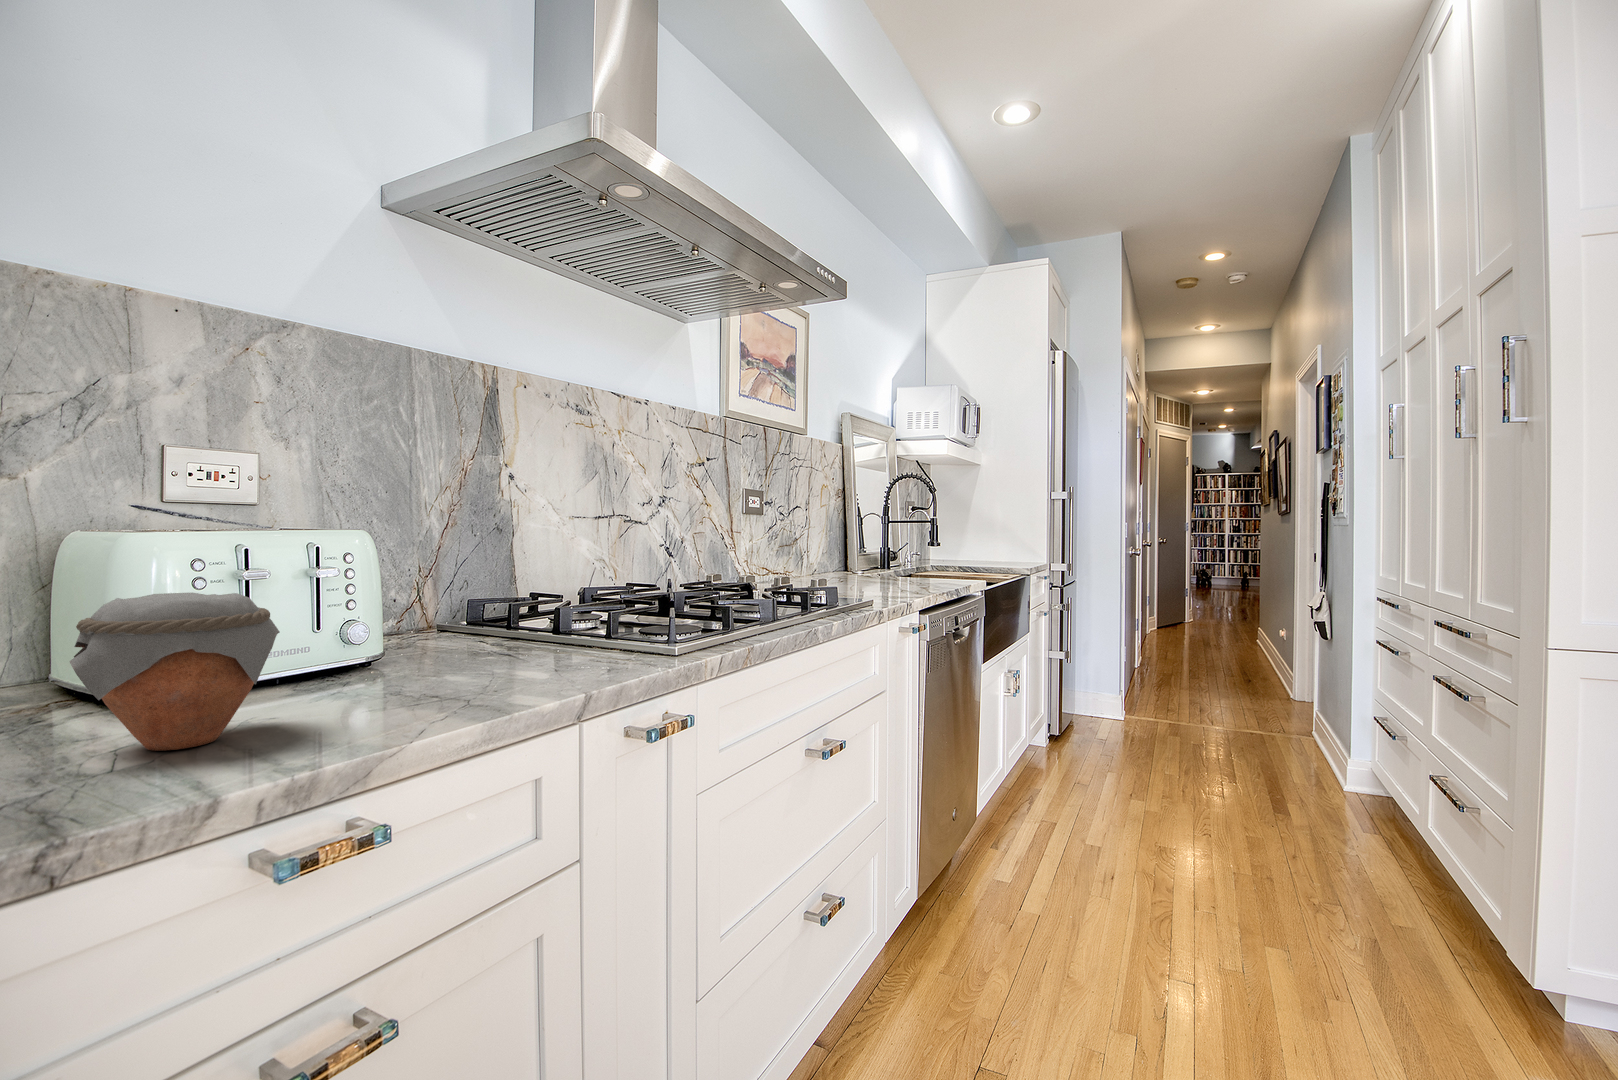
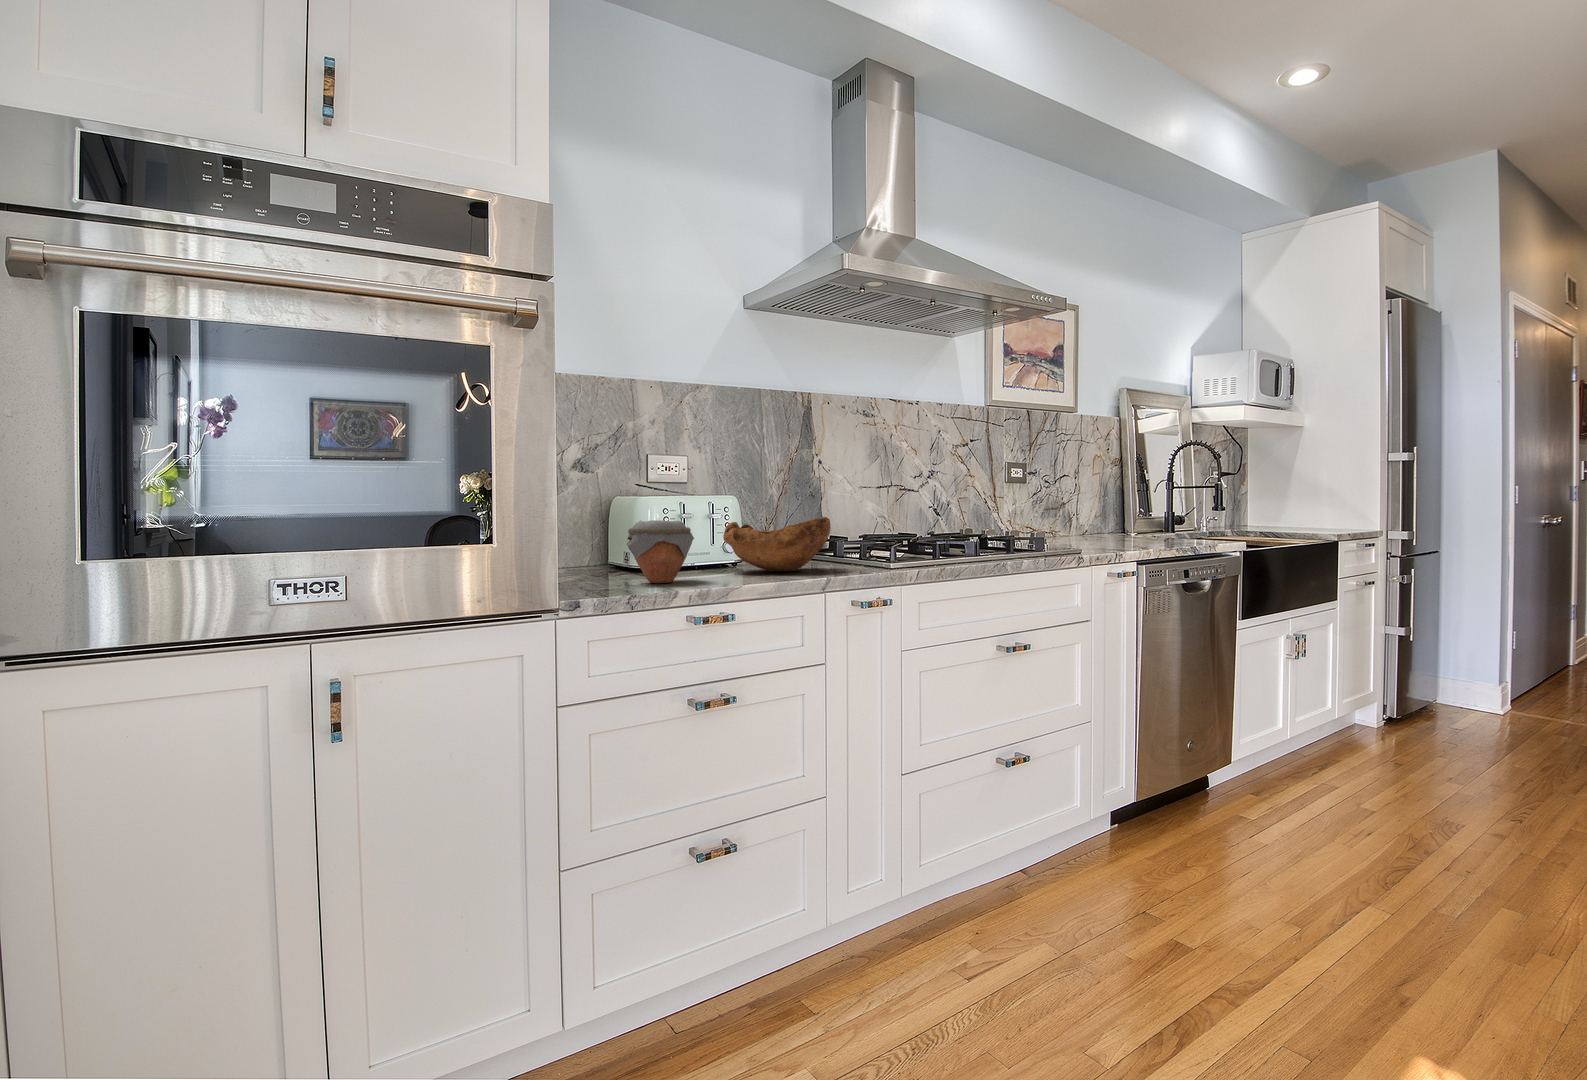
wooden bowl: none [349,572,571,678] -> present [723,517,831,571]

